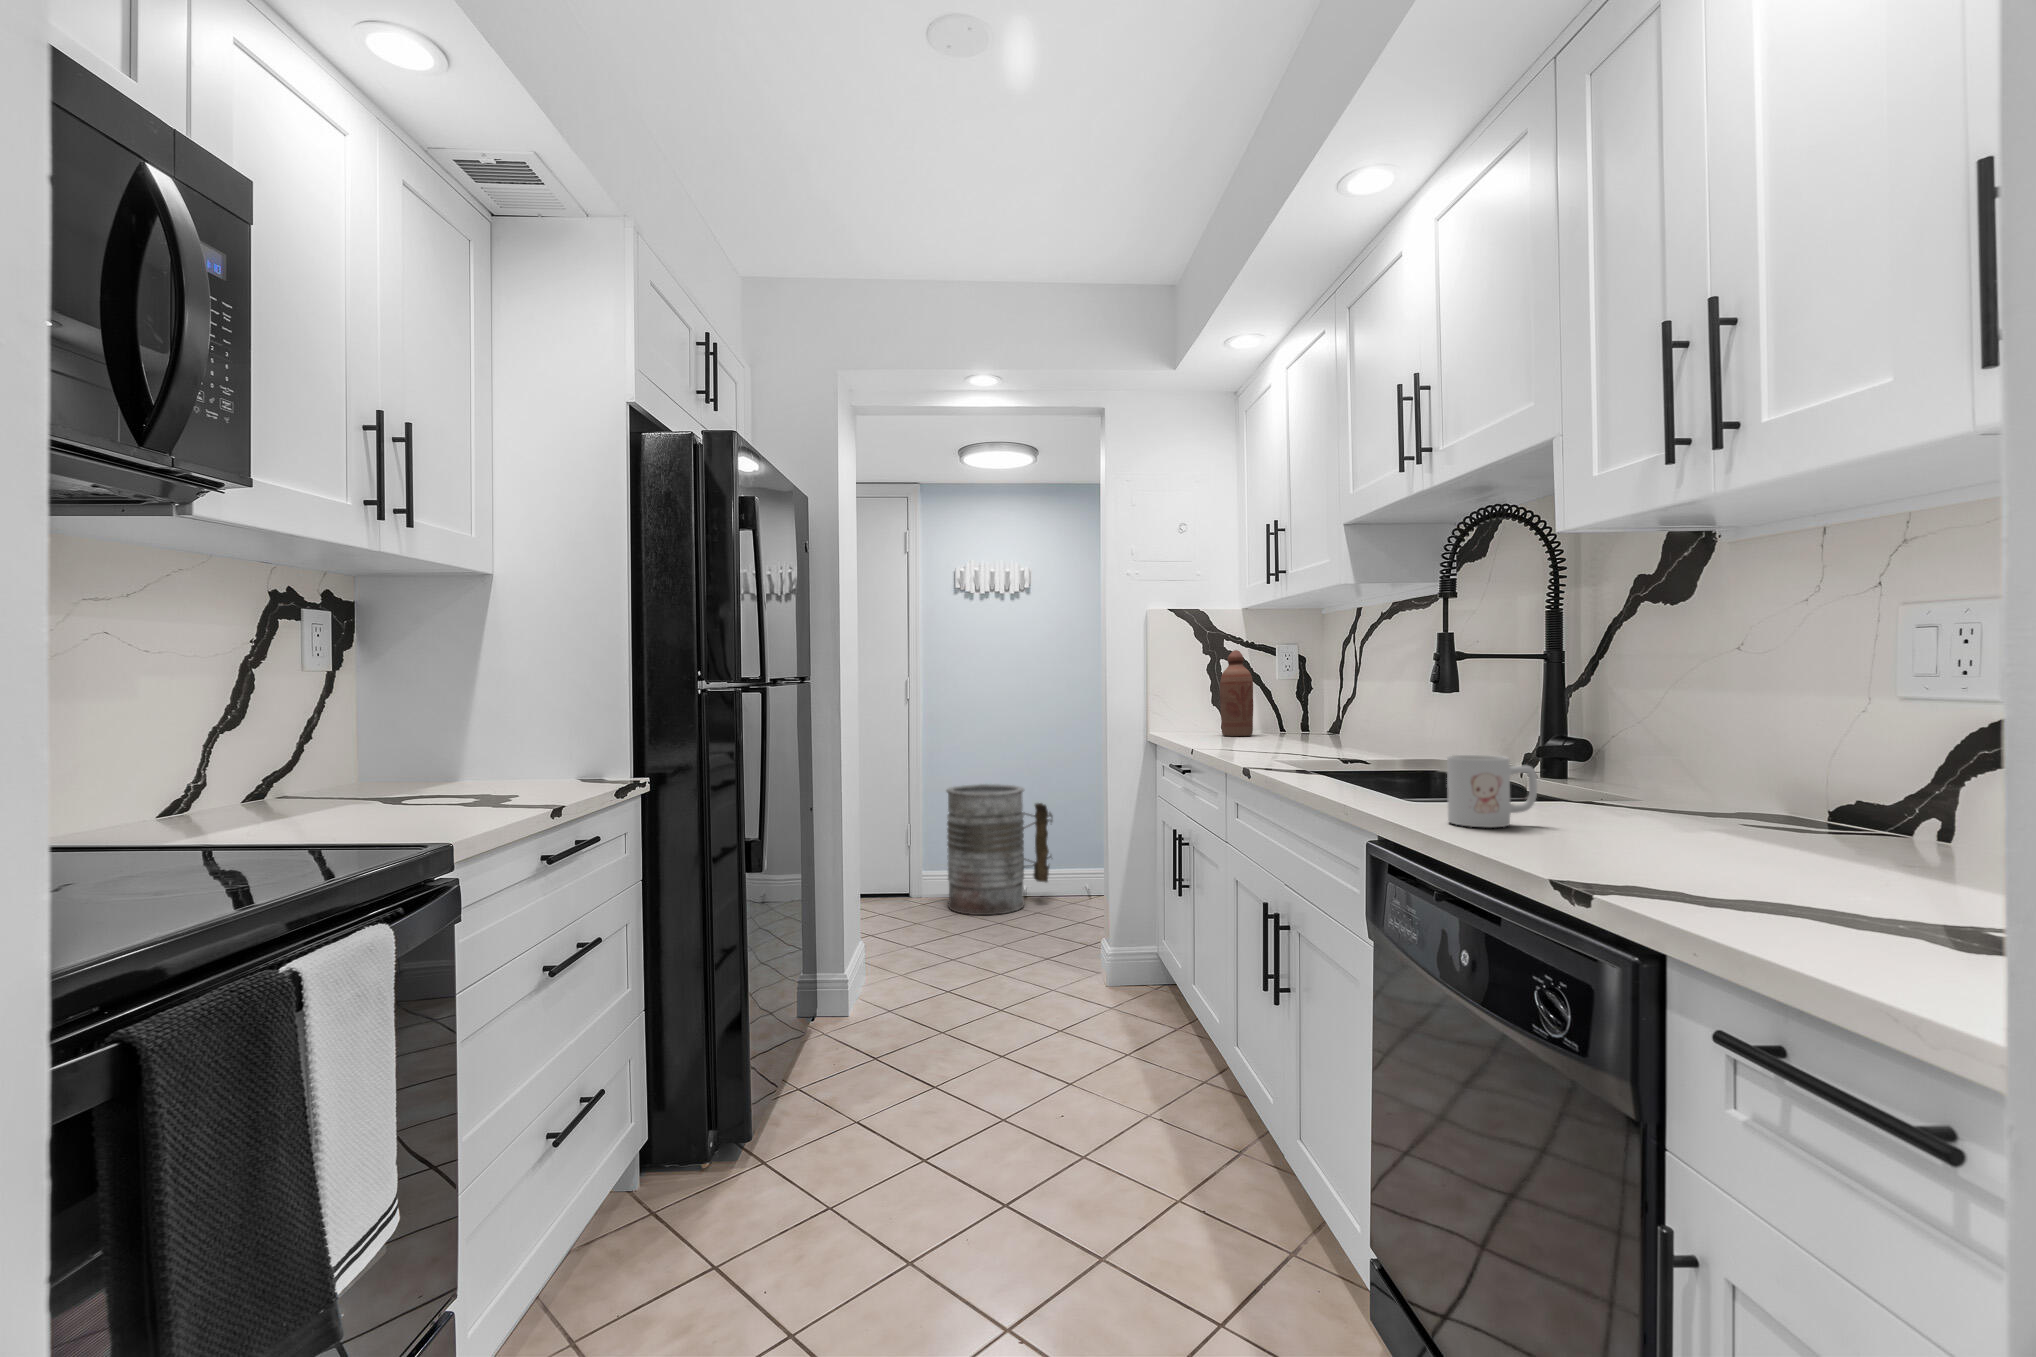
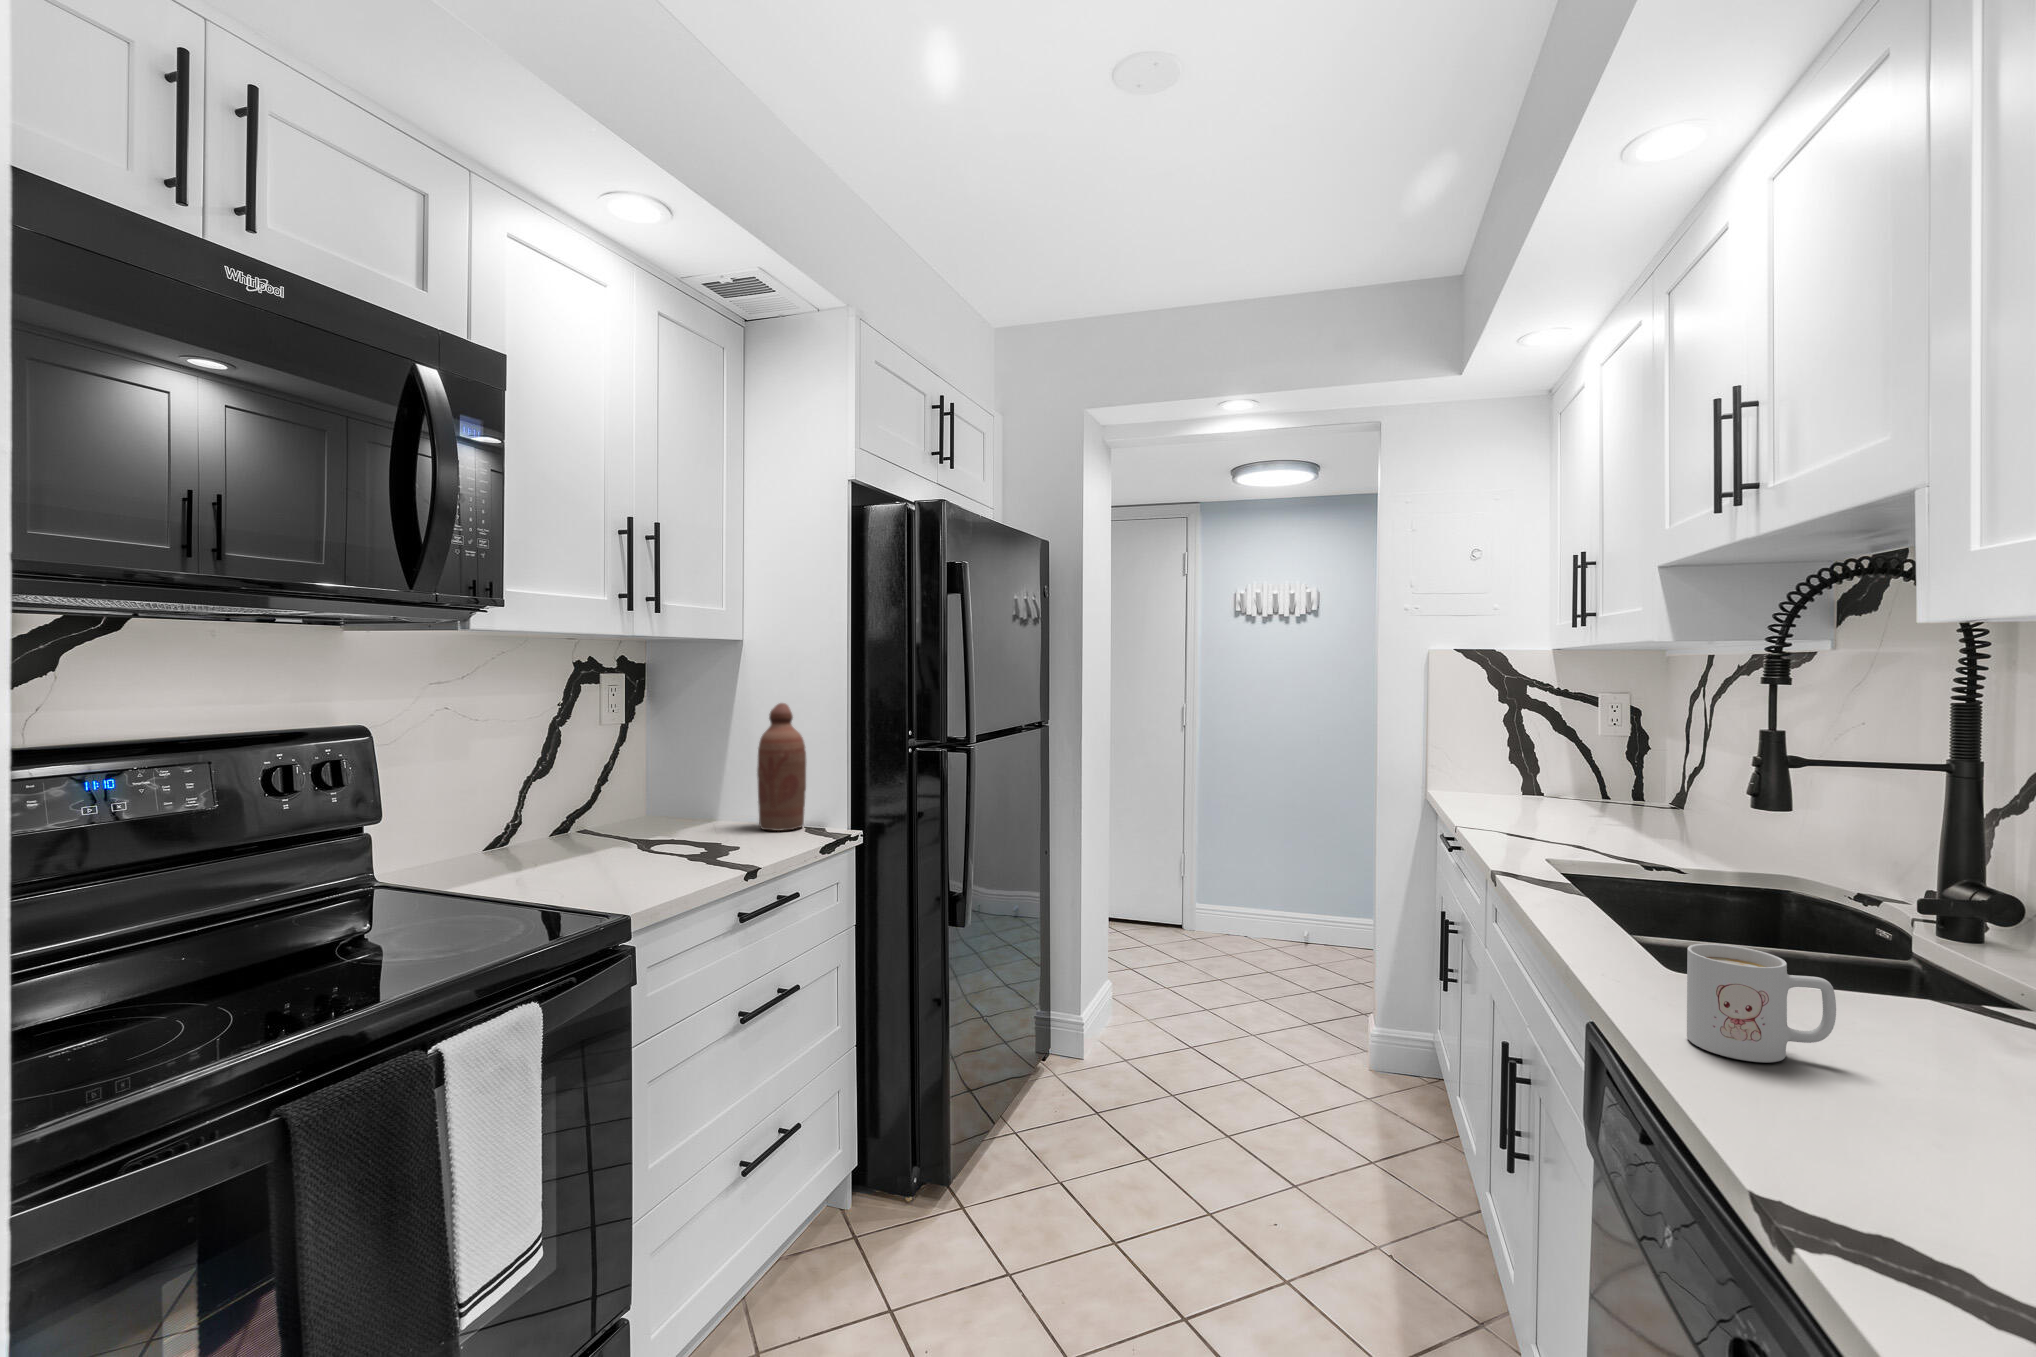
bottle: present [1220,650,1253,736] -> present [757,703,806,831]
trash can: present [946,784,1053,915] -> none [1220,817,1338,958]

